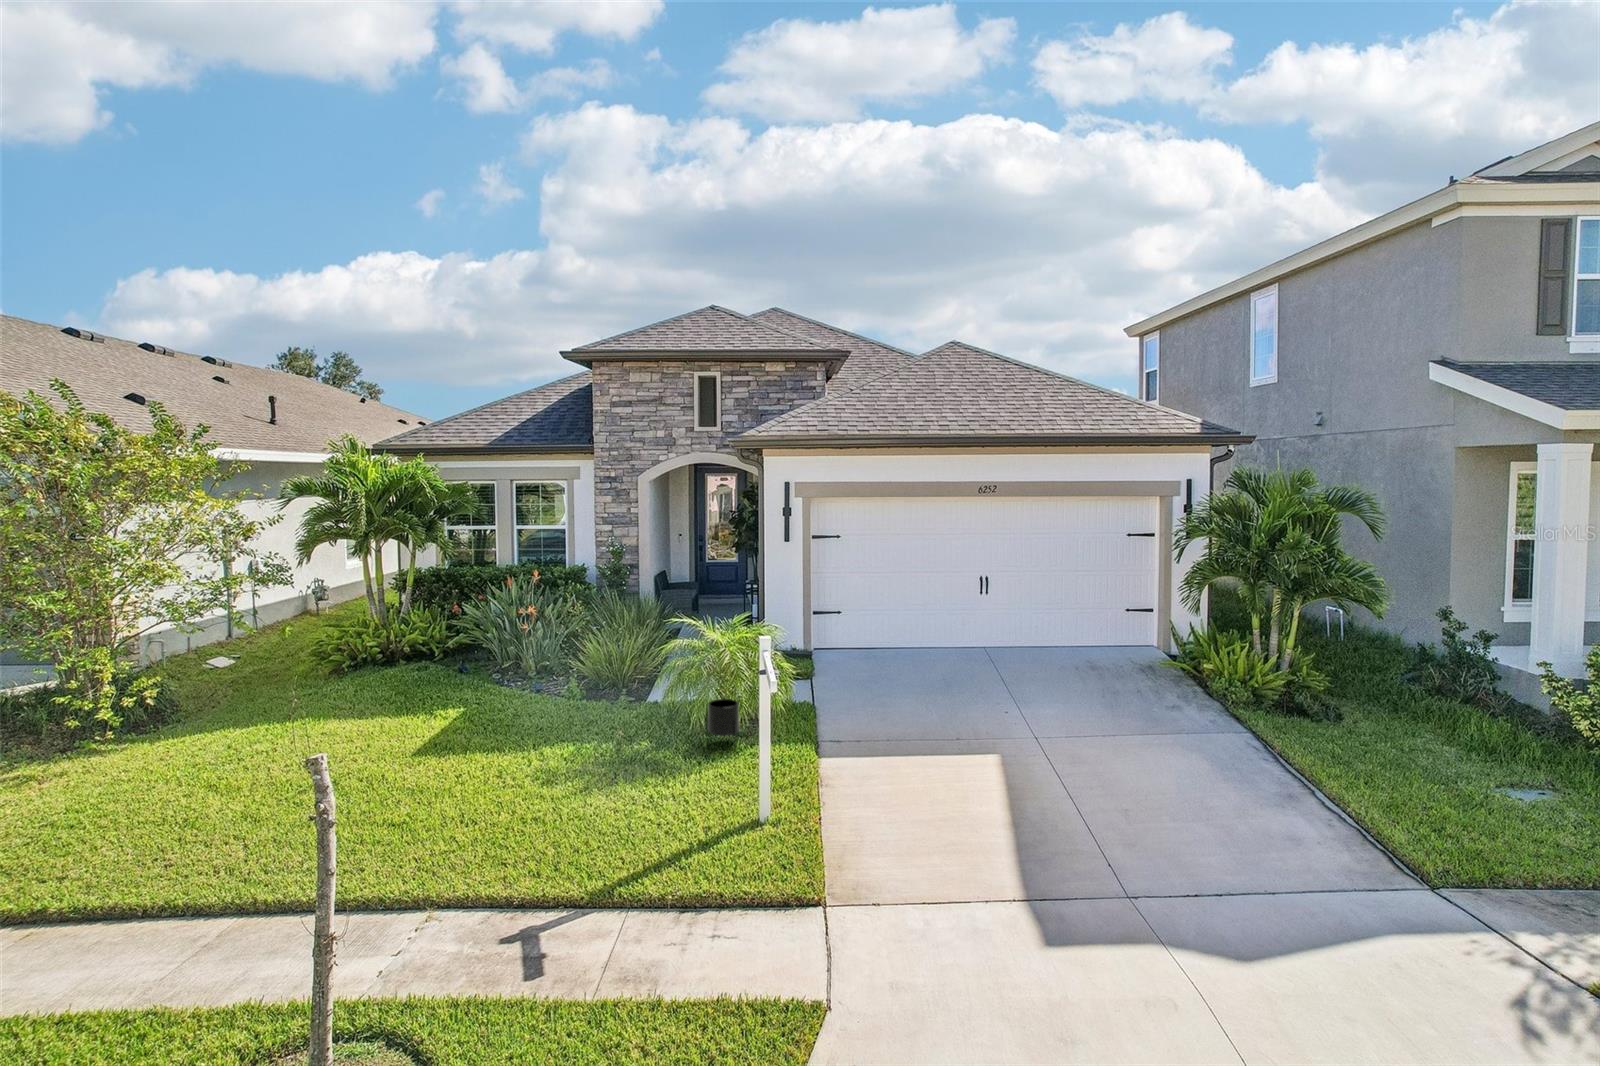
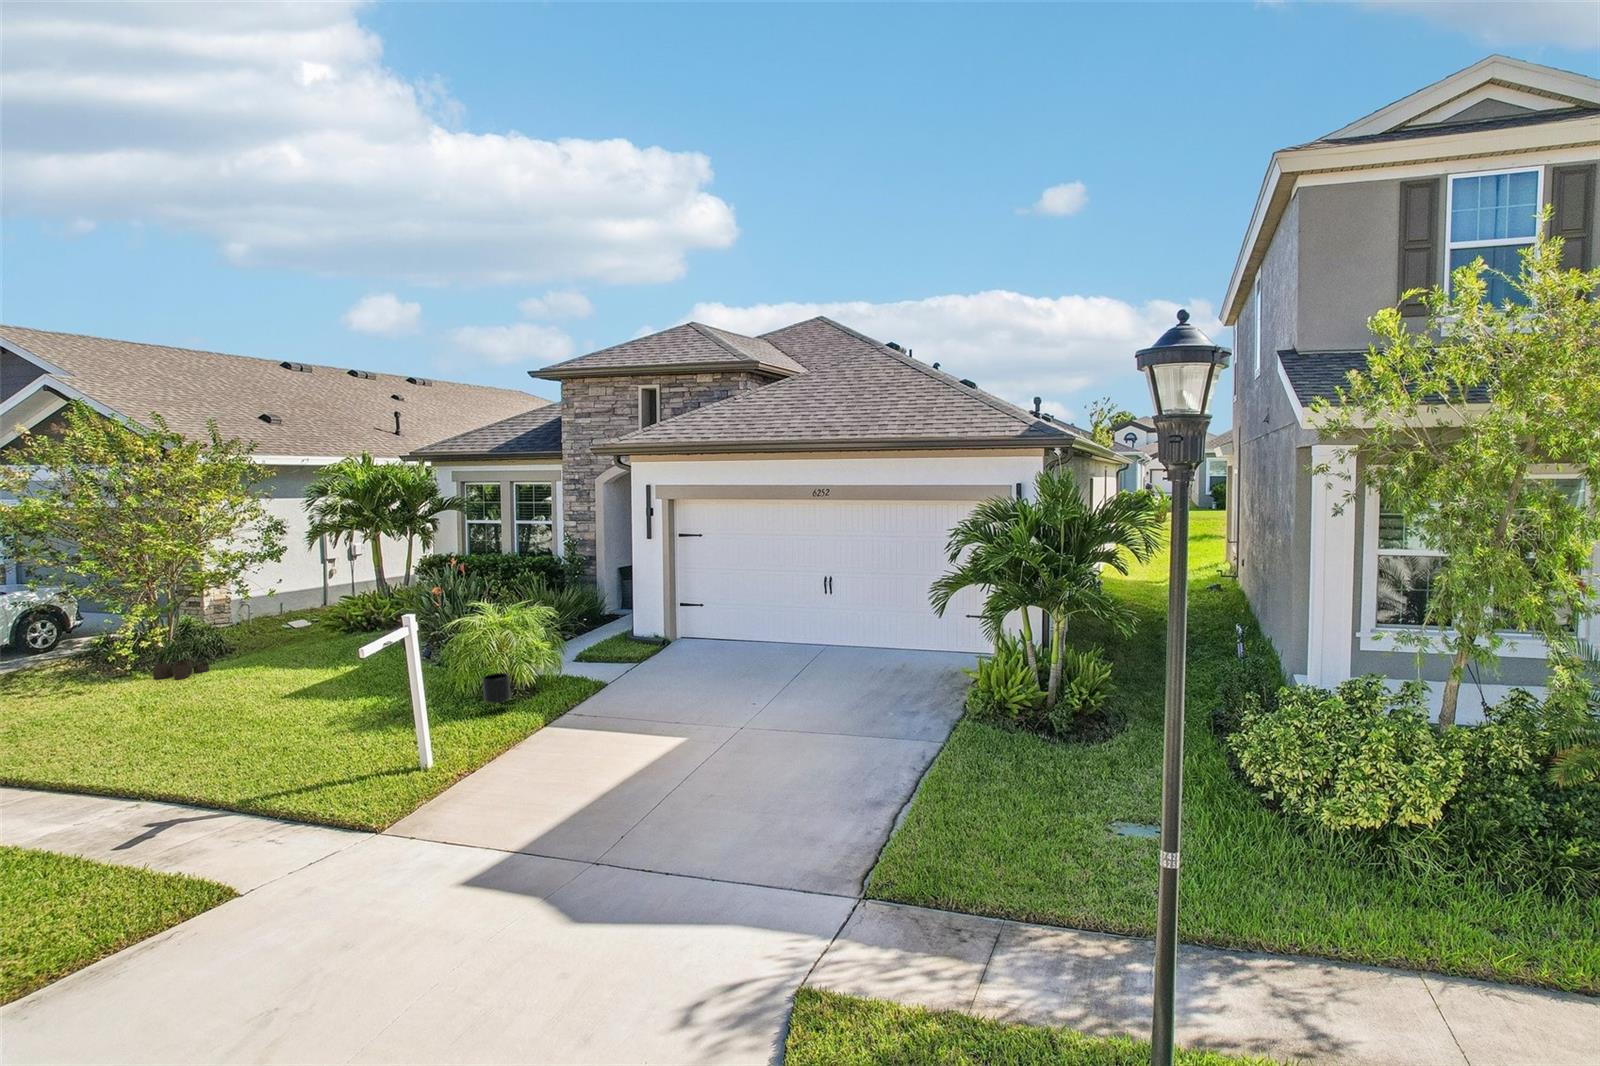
woven basket: none [128,704,205,734] -> present [153,659,209,680]

